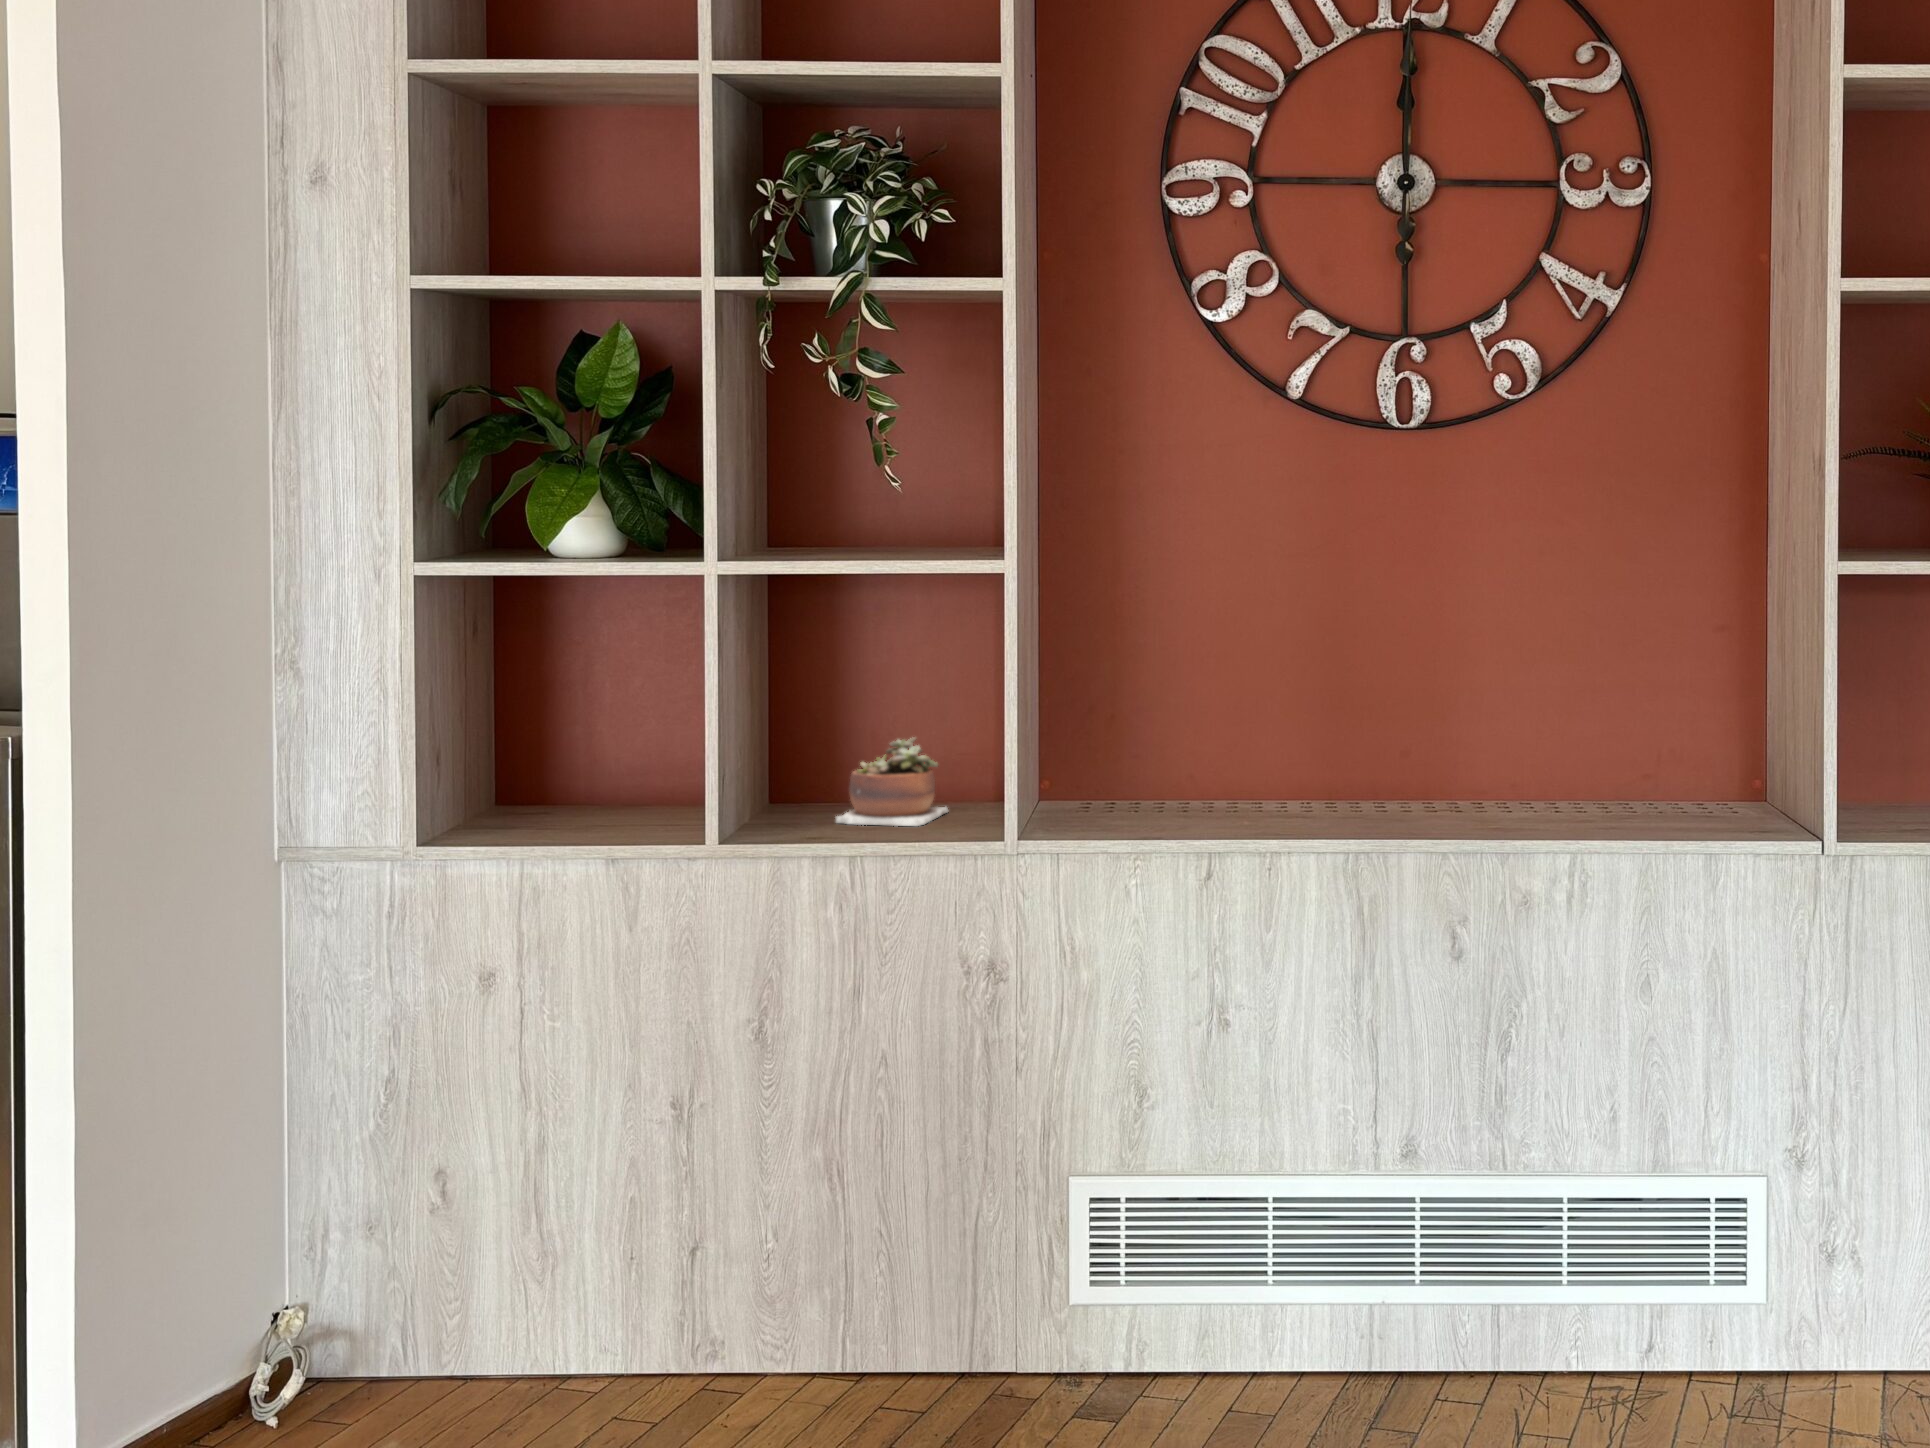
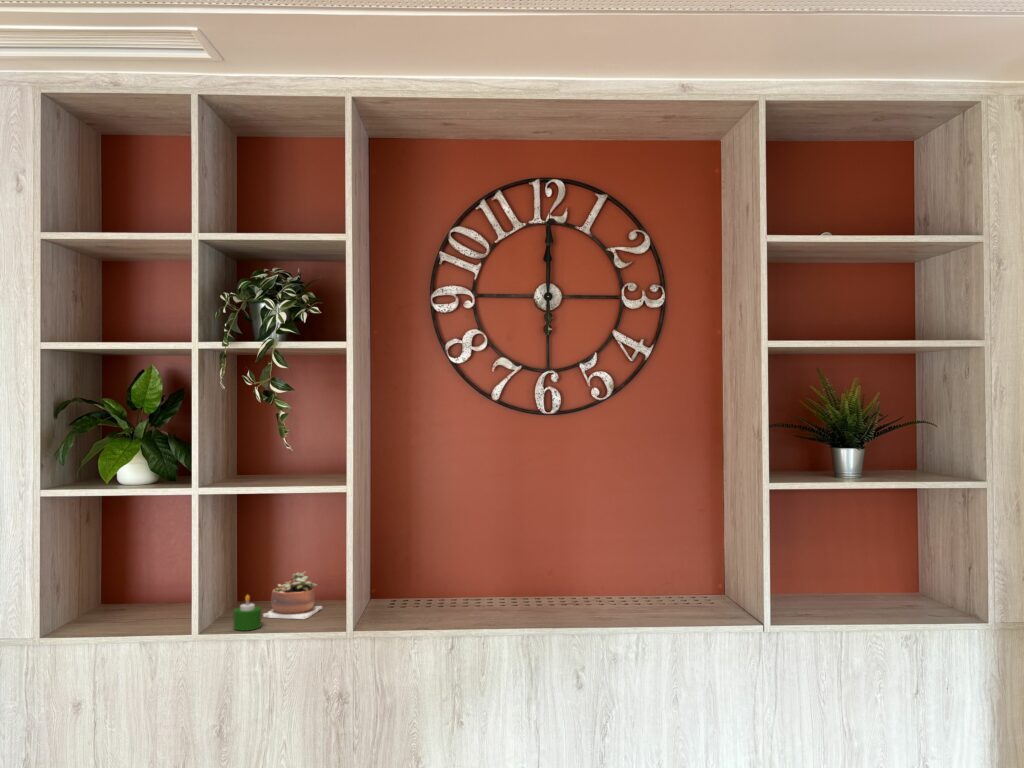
candle: none [785,773,838,840] -> present [233,595,261,631]

